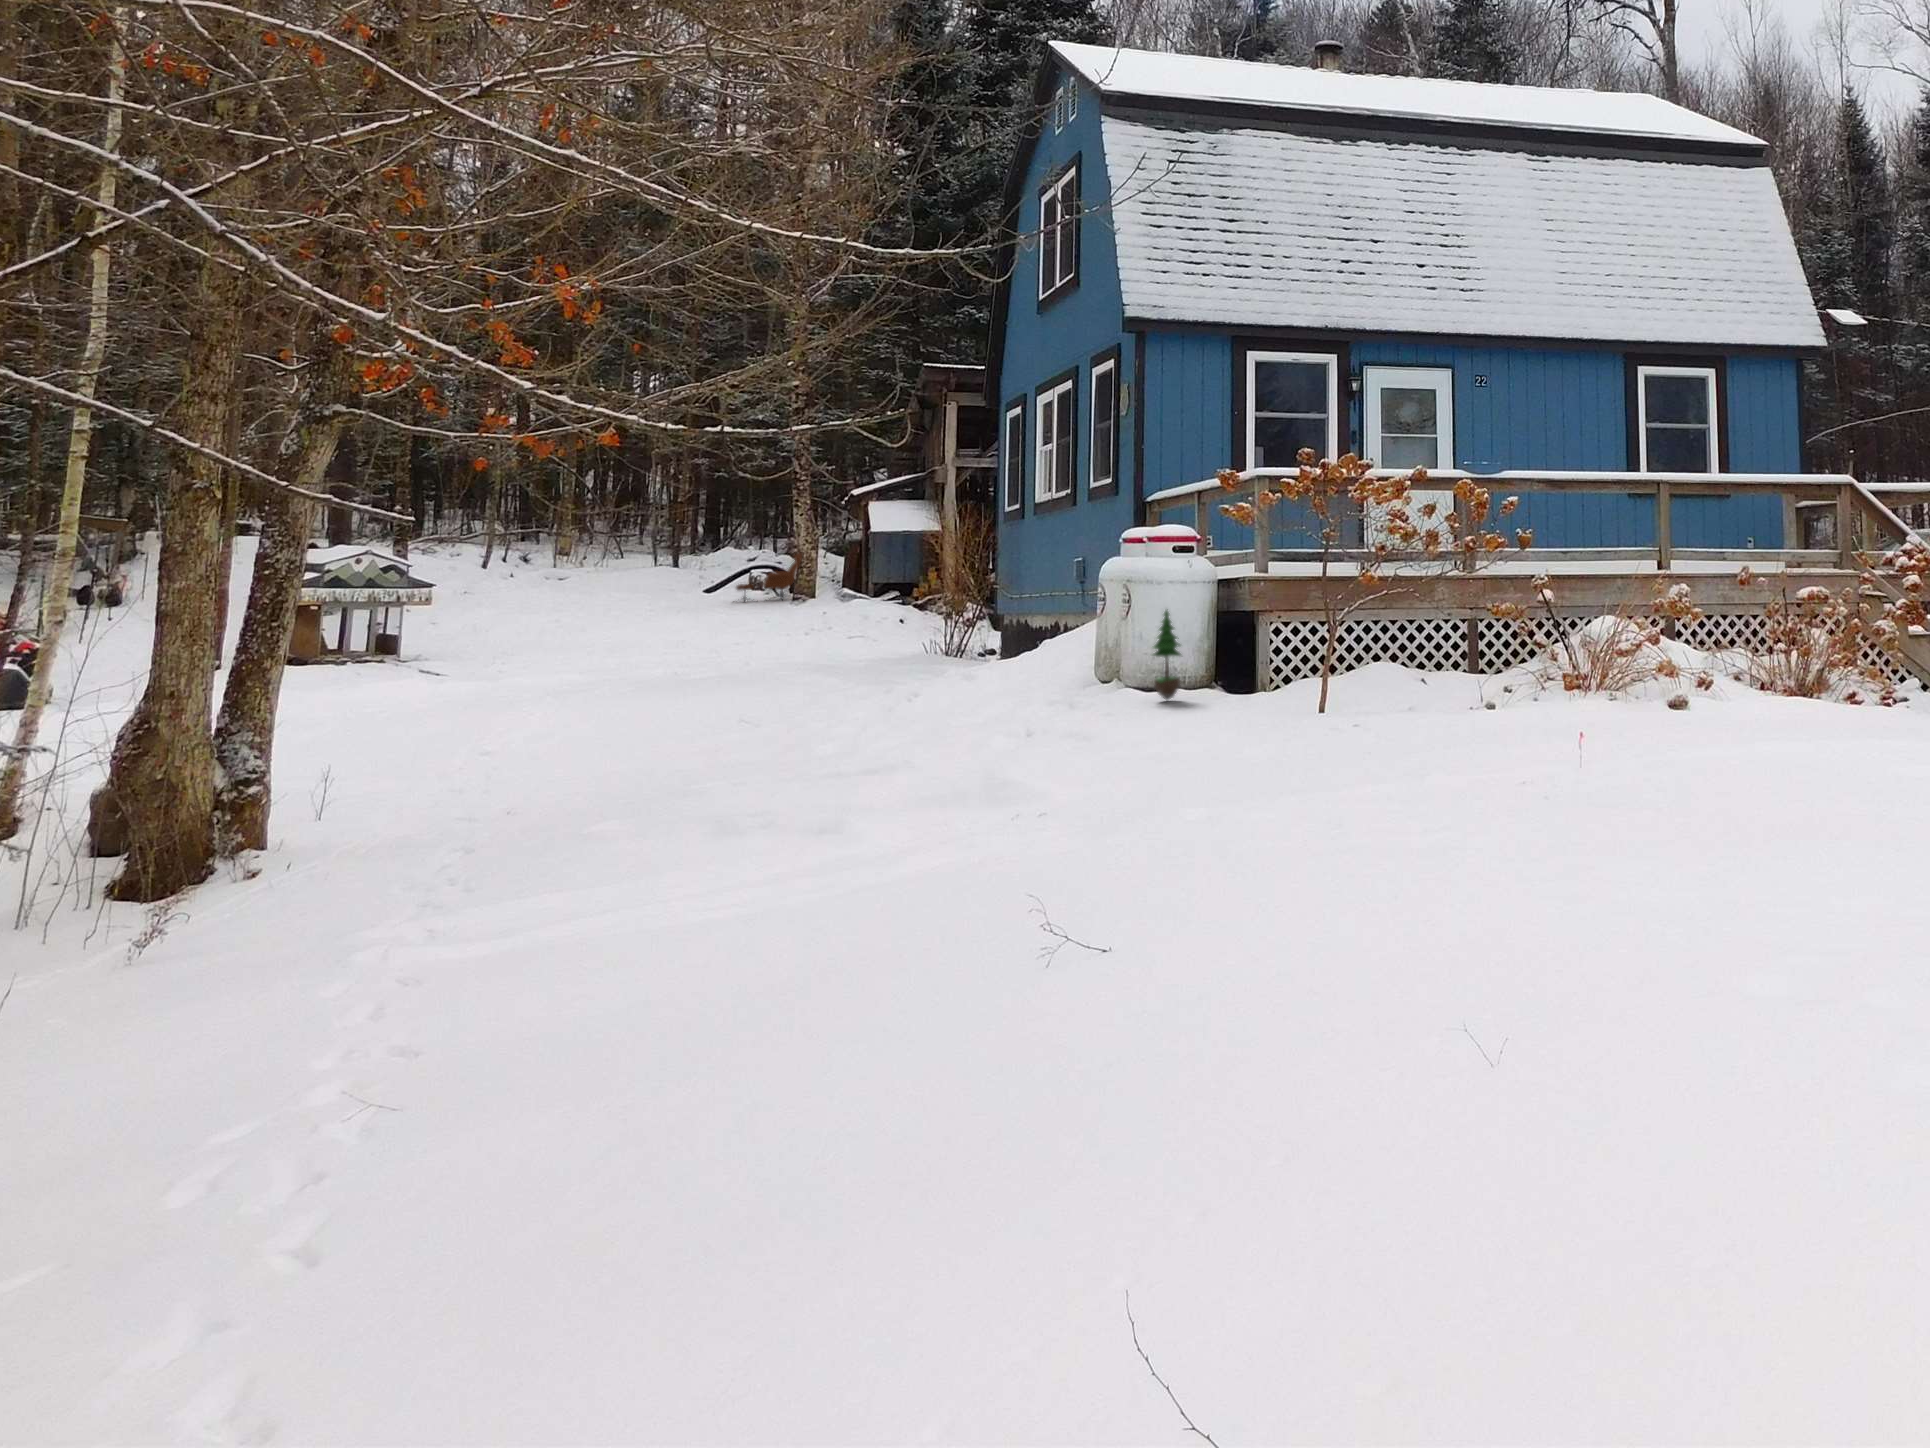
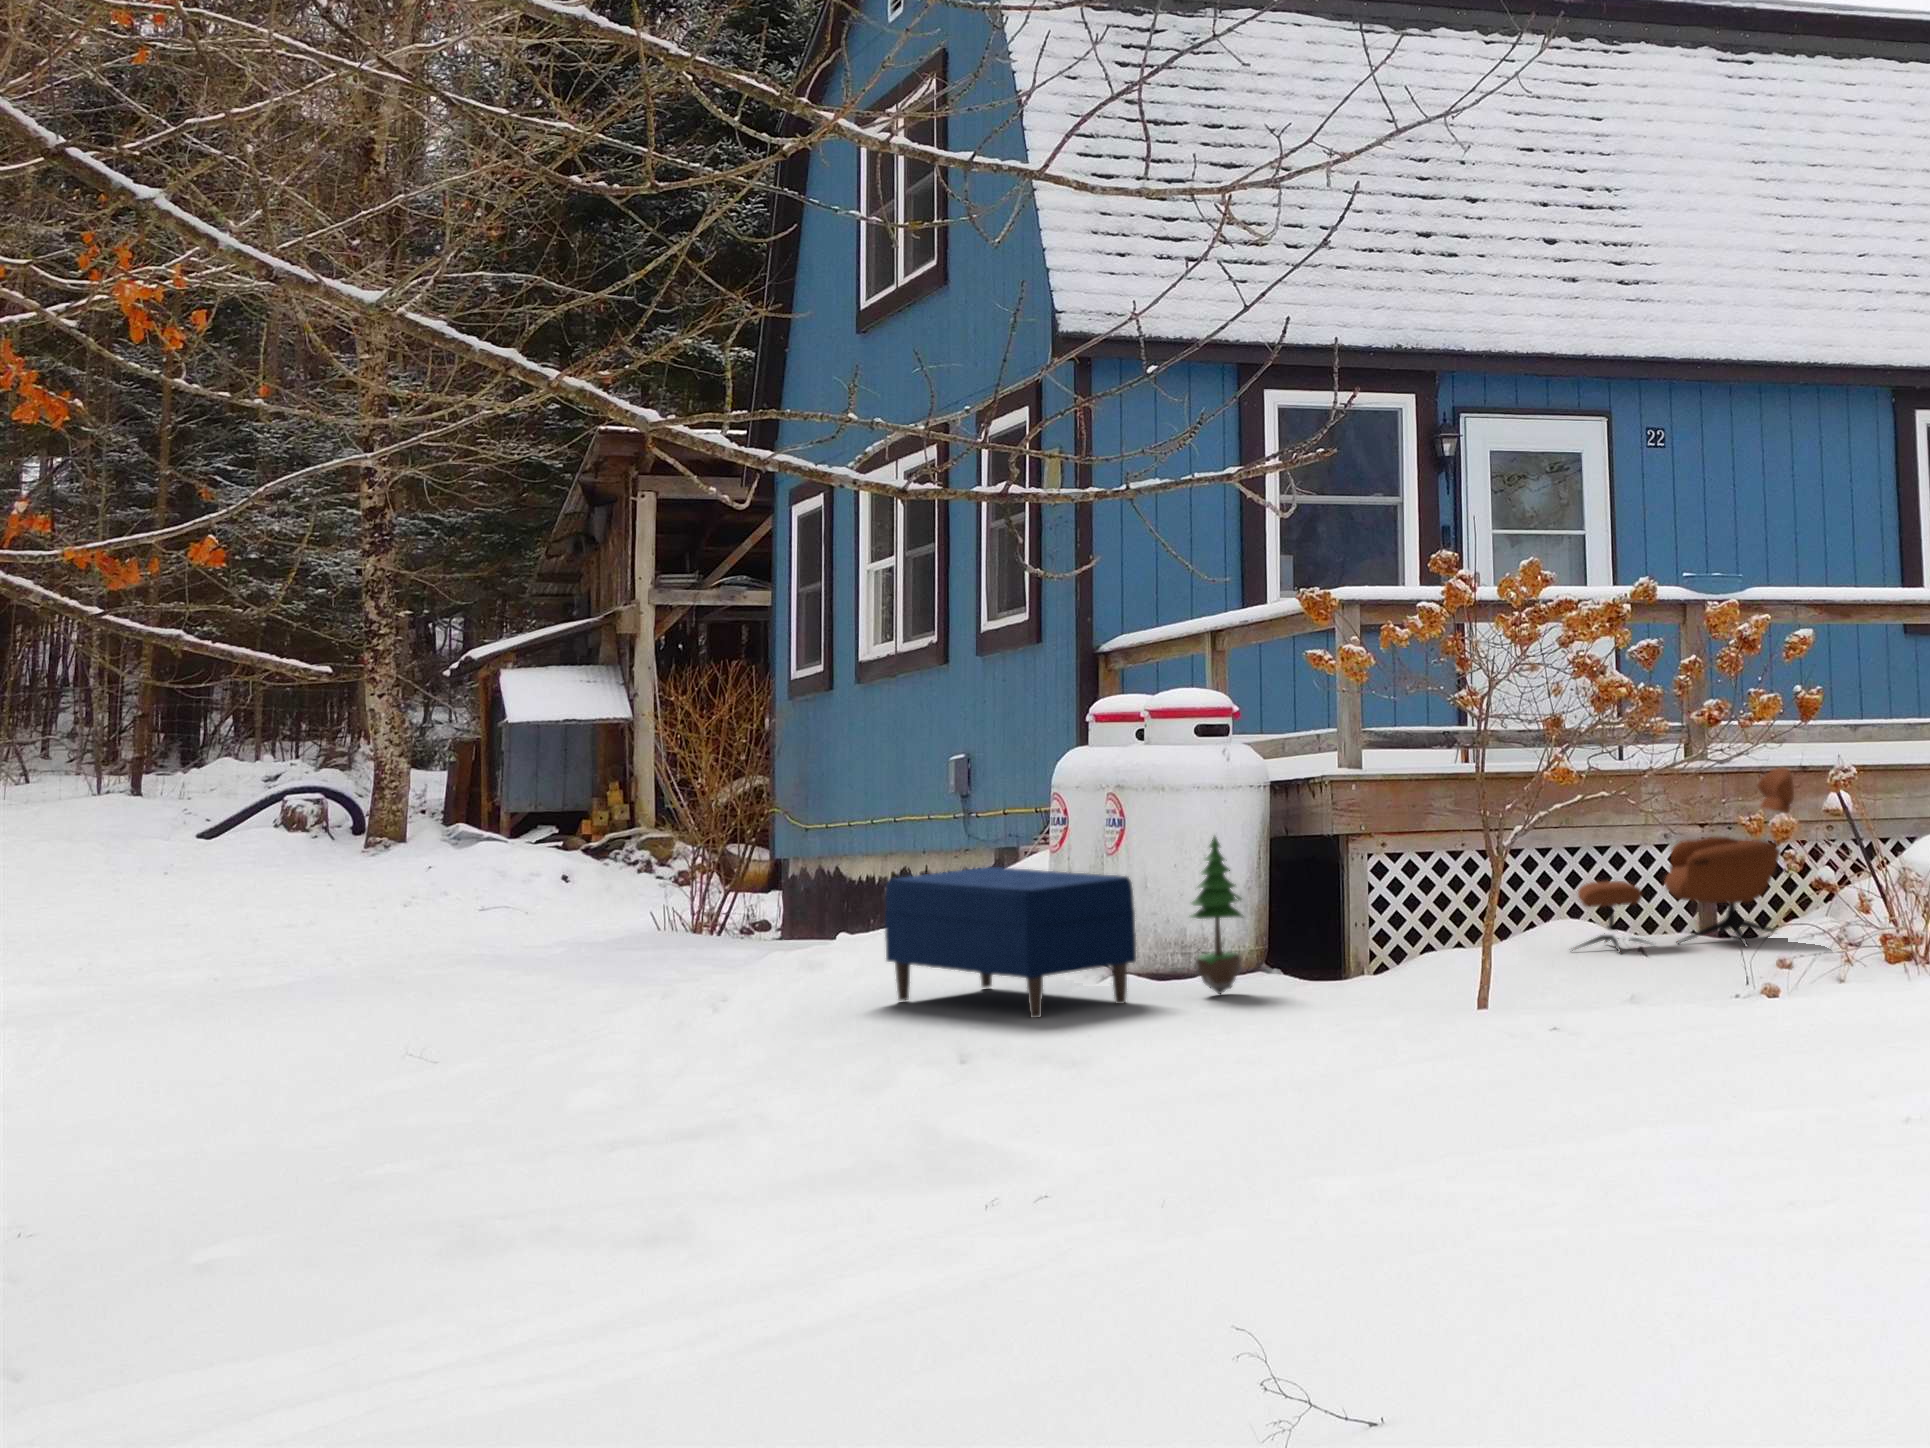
lounge chair: present [736,553,802,600] -> present [1572,767,1794,952]
bench: none [984,623,1119,712] -> present [885,867,1136,1018]

